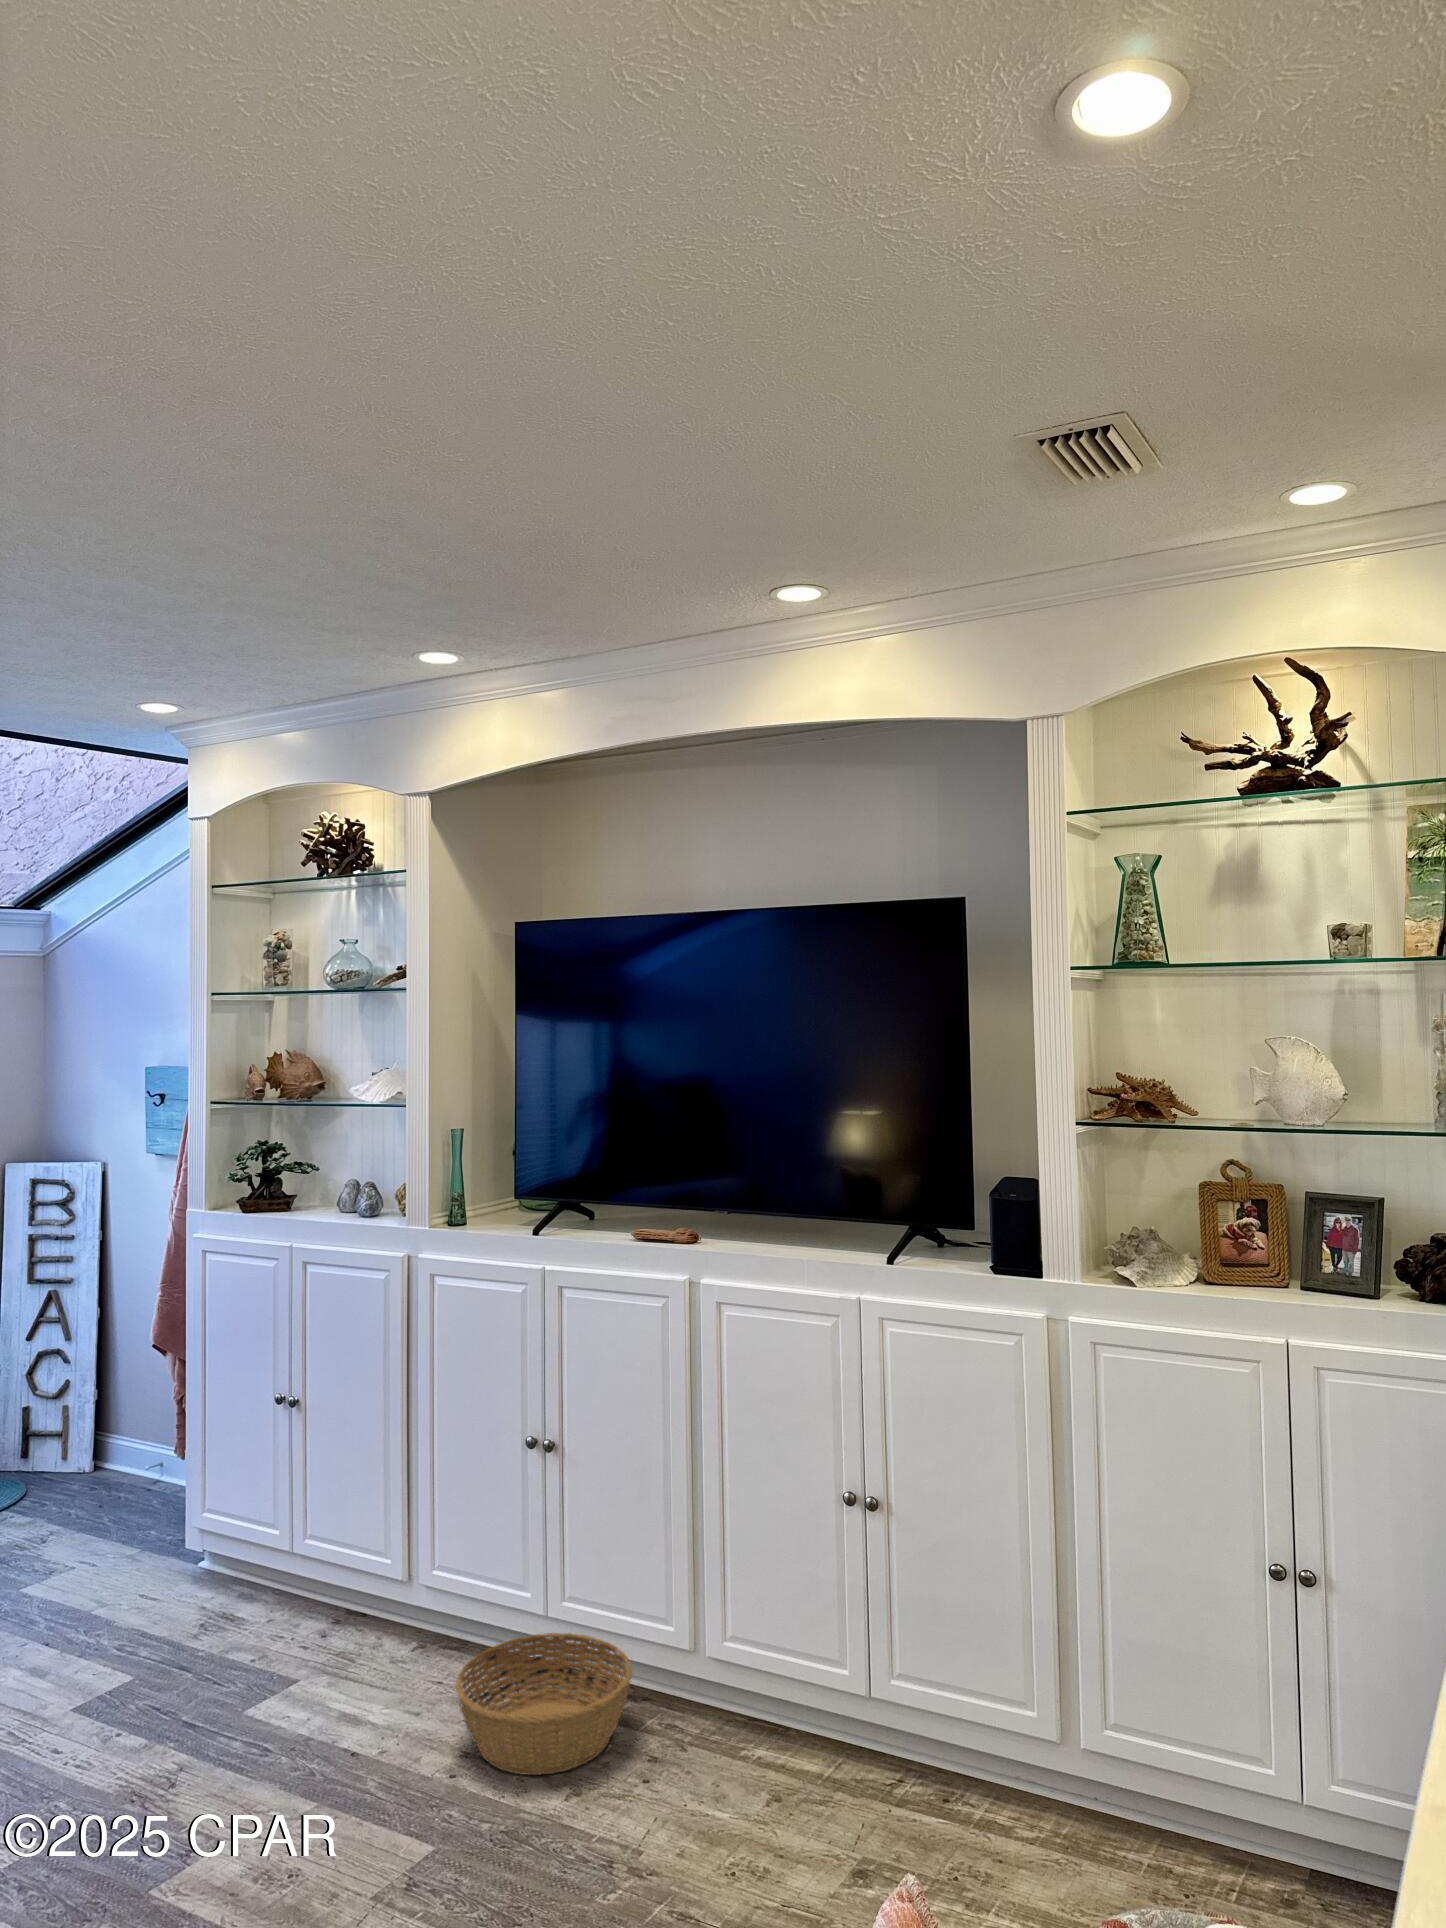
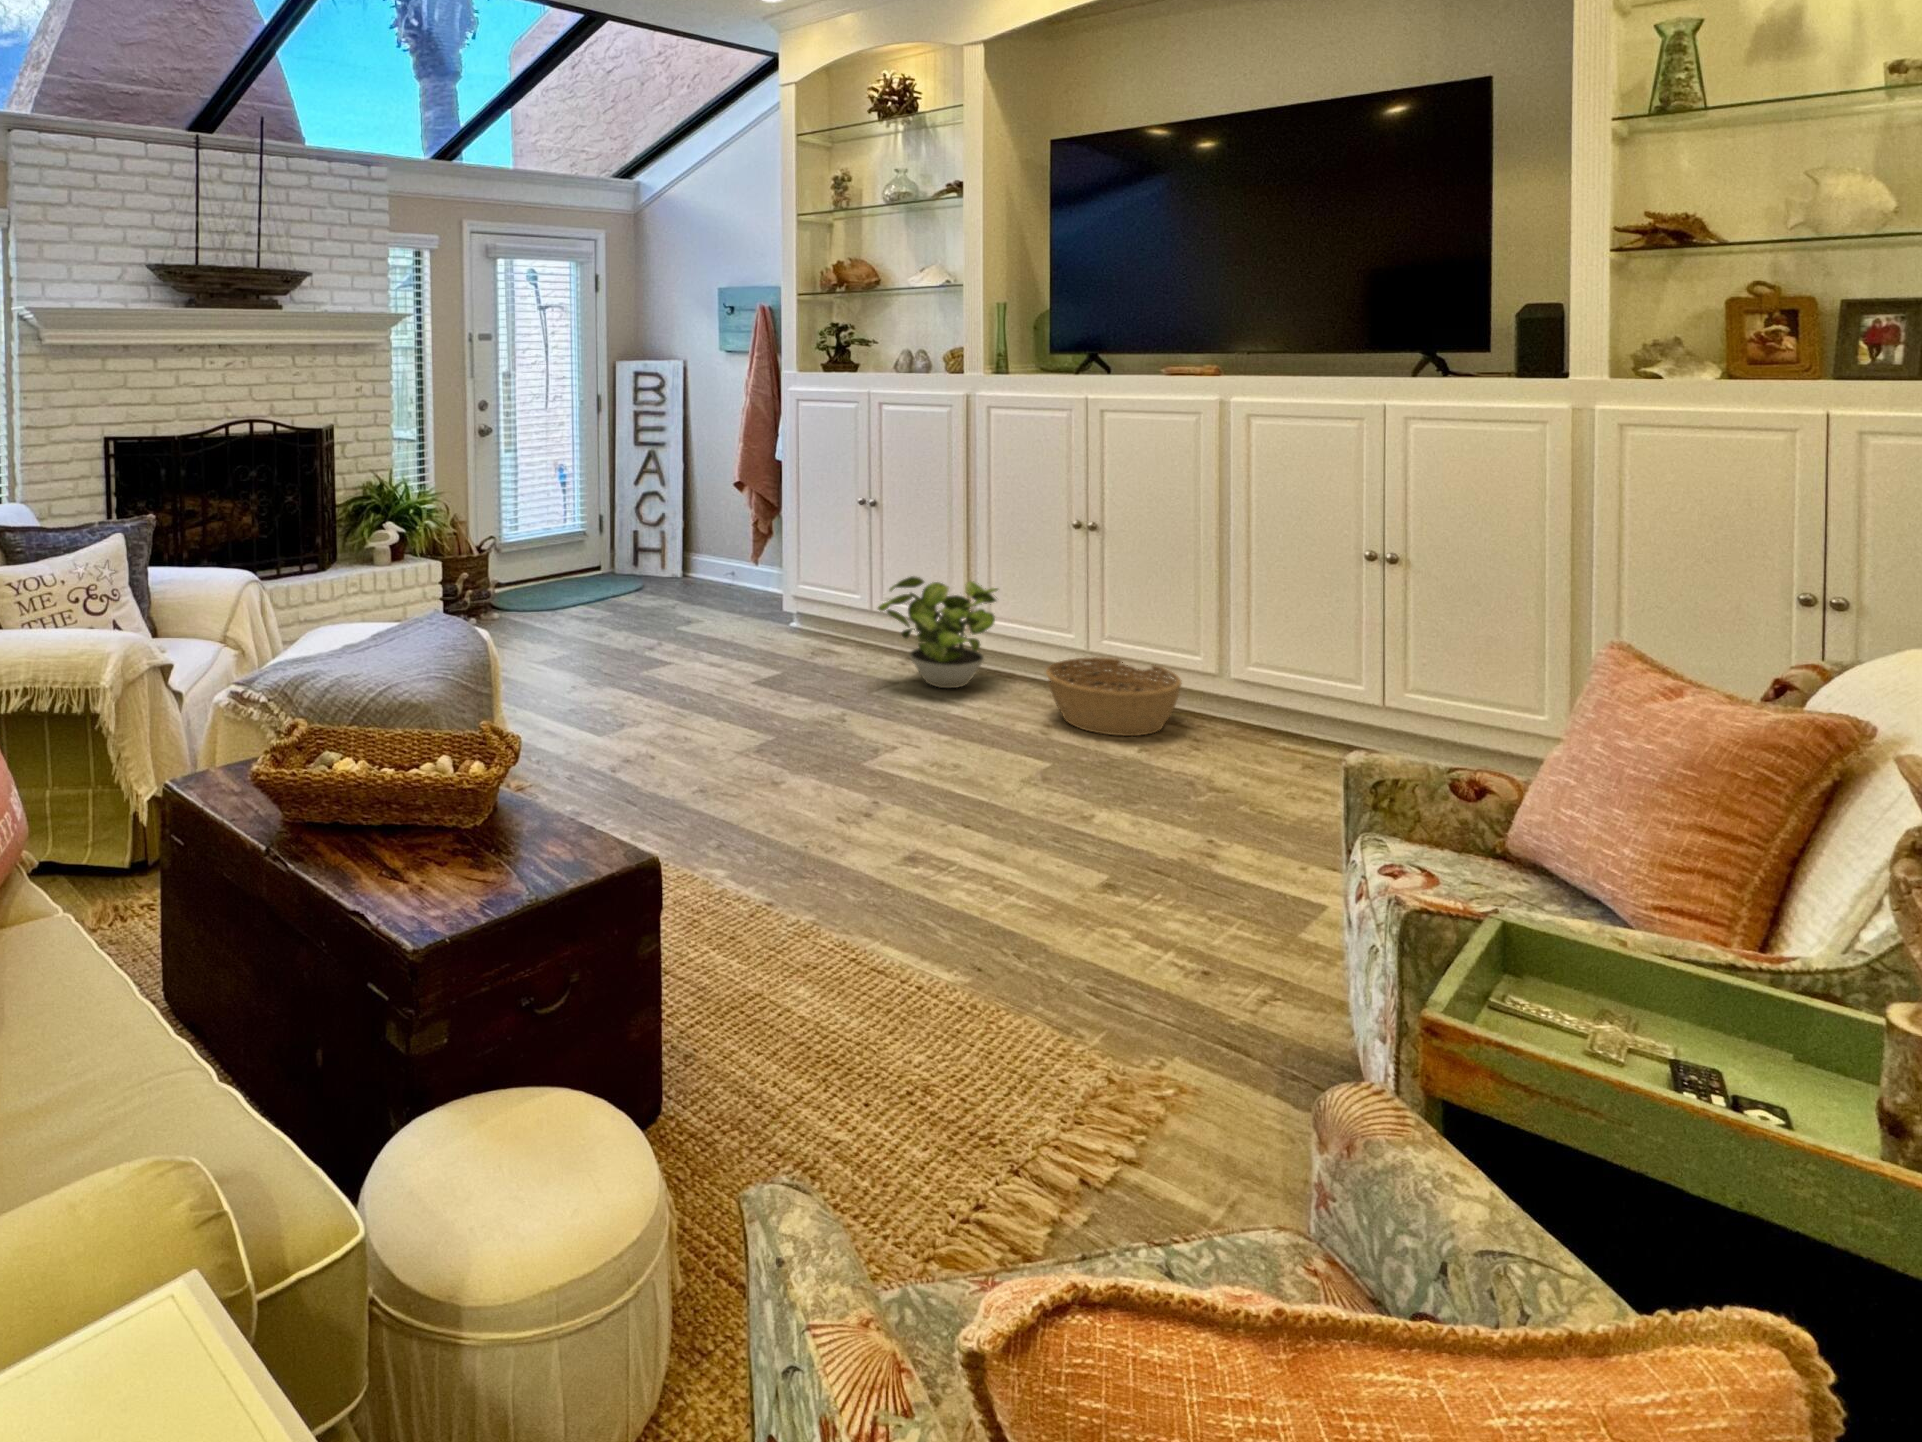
potted plant: none [242,1520,431,1691] -> present [878,576,998,688]

